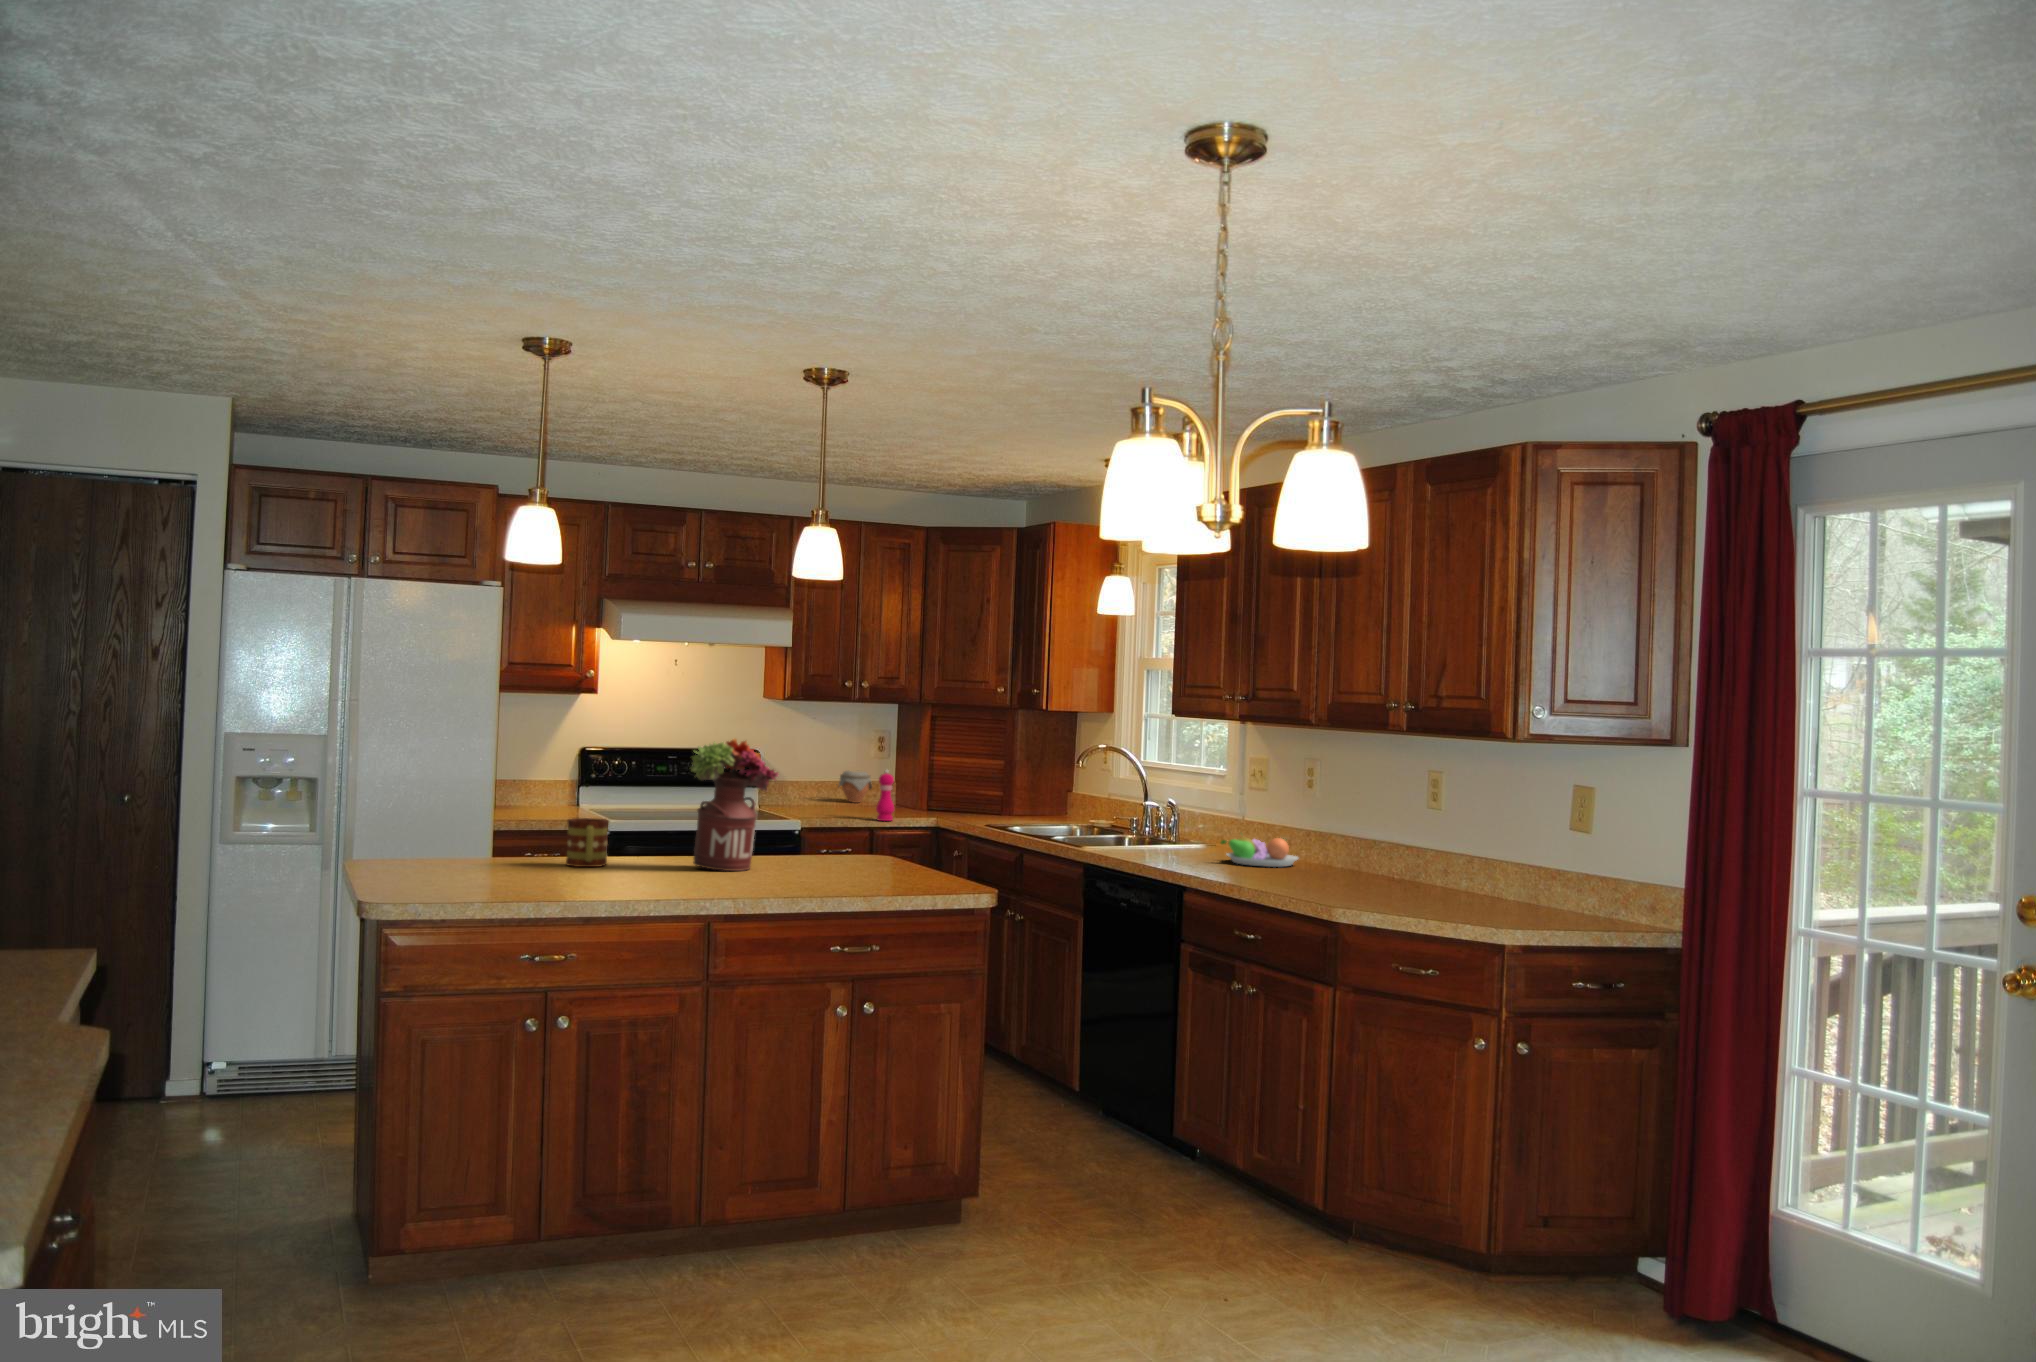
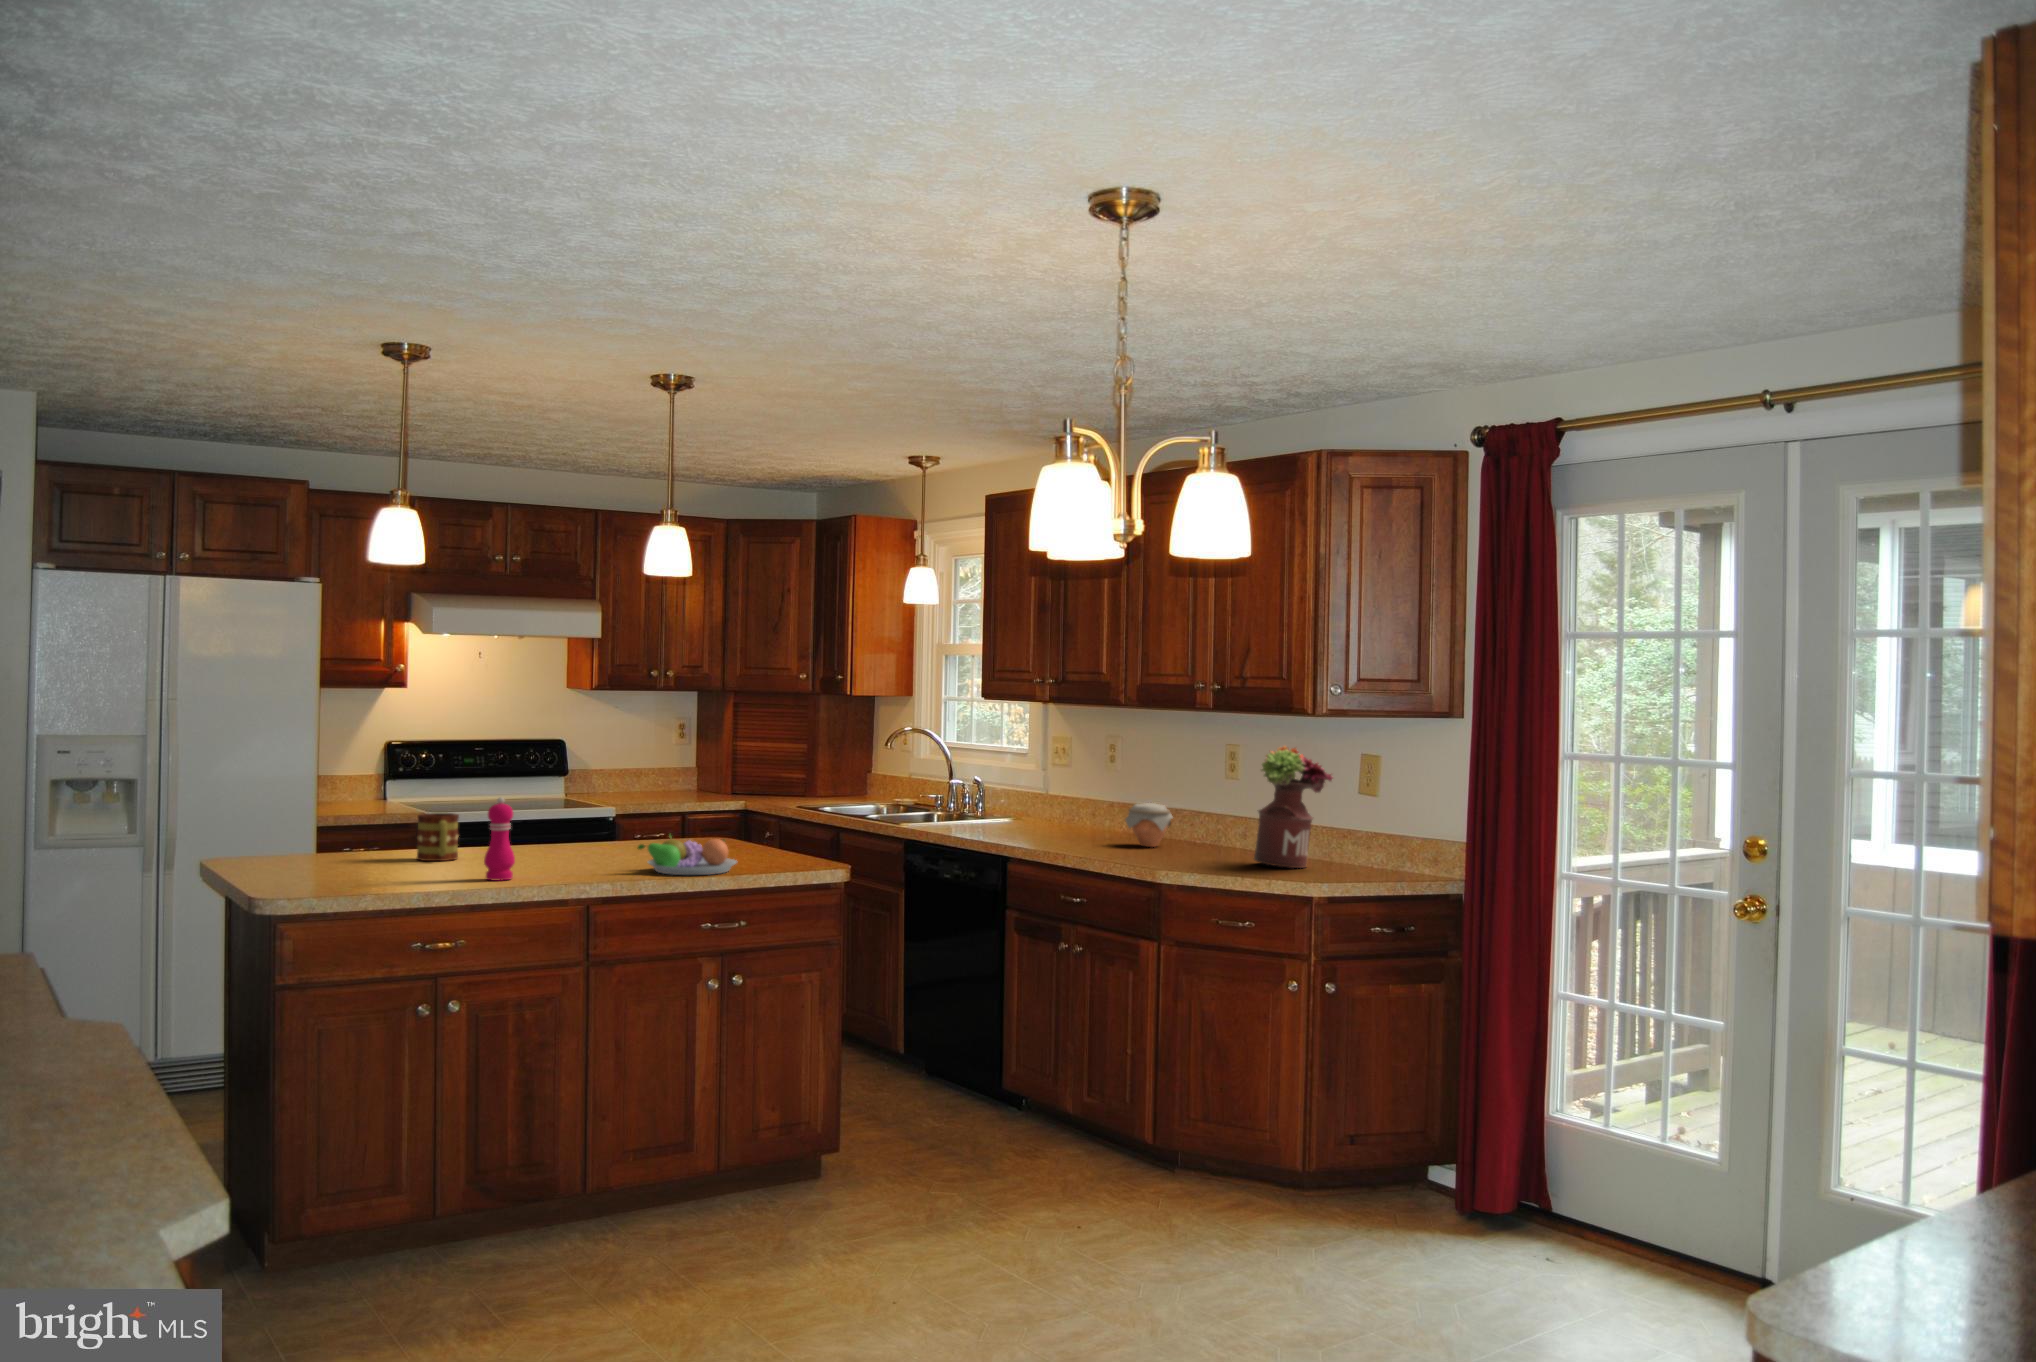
flower arrangement: present [691,739,778,871] -> present [1254,746,1333,868]
pepper mill: present [876,770,894,821] -> present [484,797,515,881]
jar: present [836,771,872,803] -> present [1125,803,1173,847]
fruit bowl: present [1221,834,1298,867] -> present [637,835,737,875]

